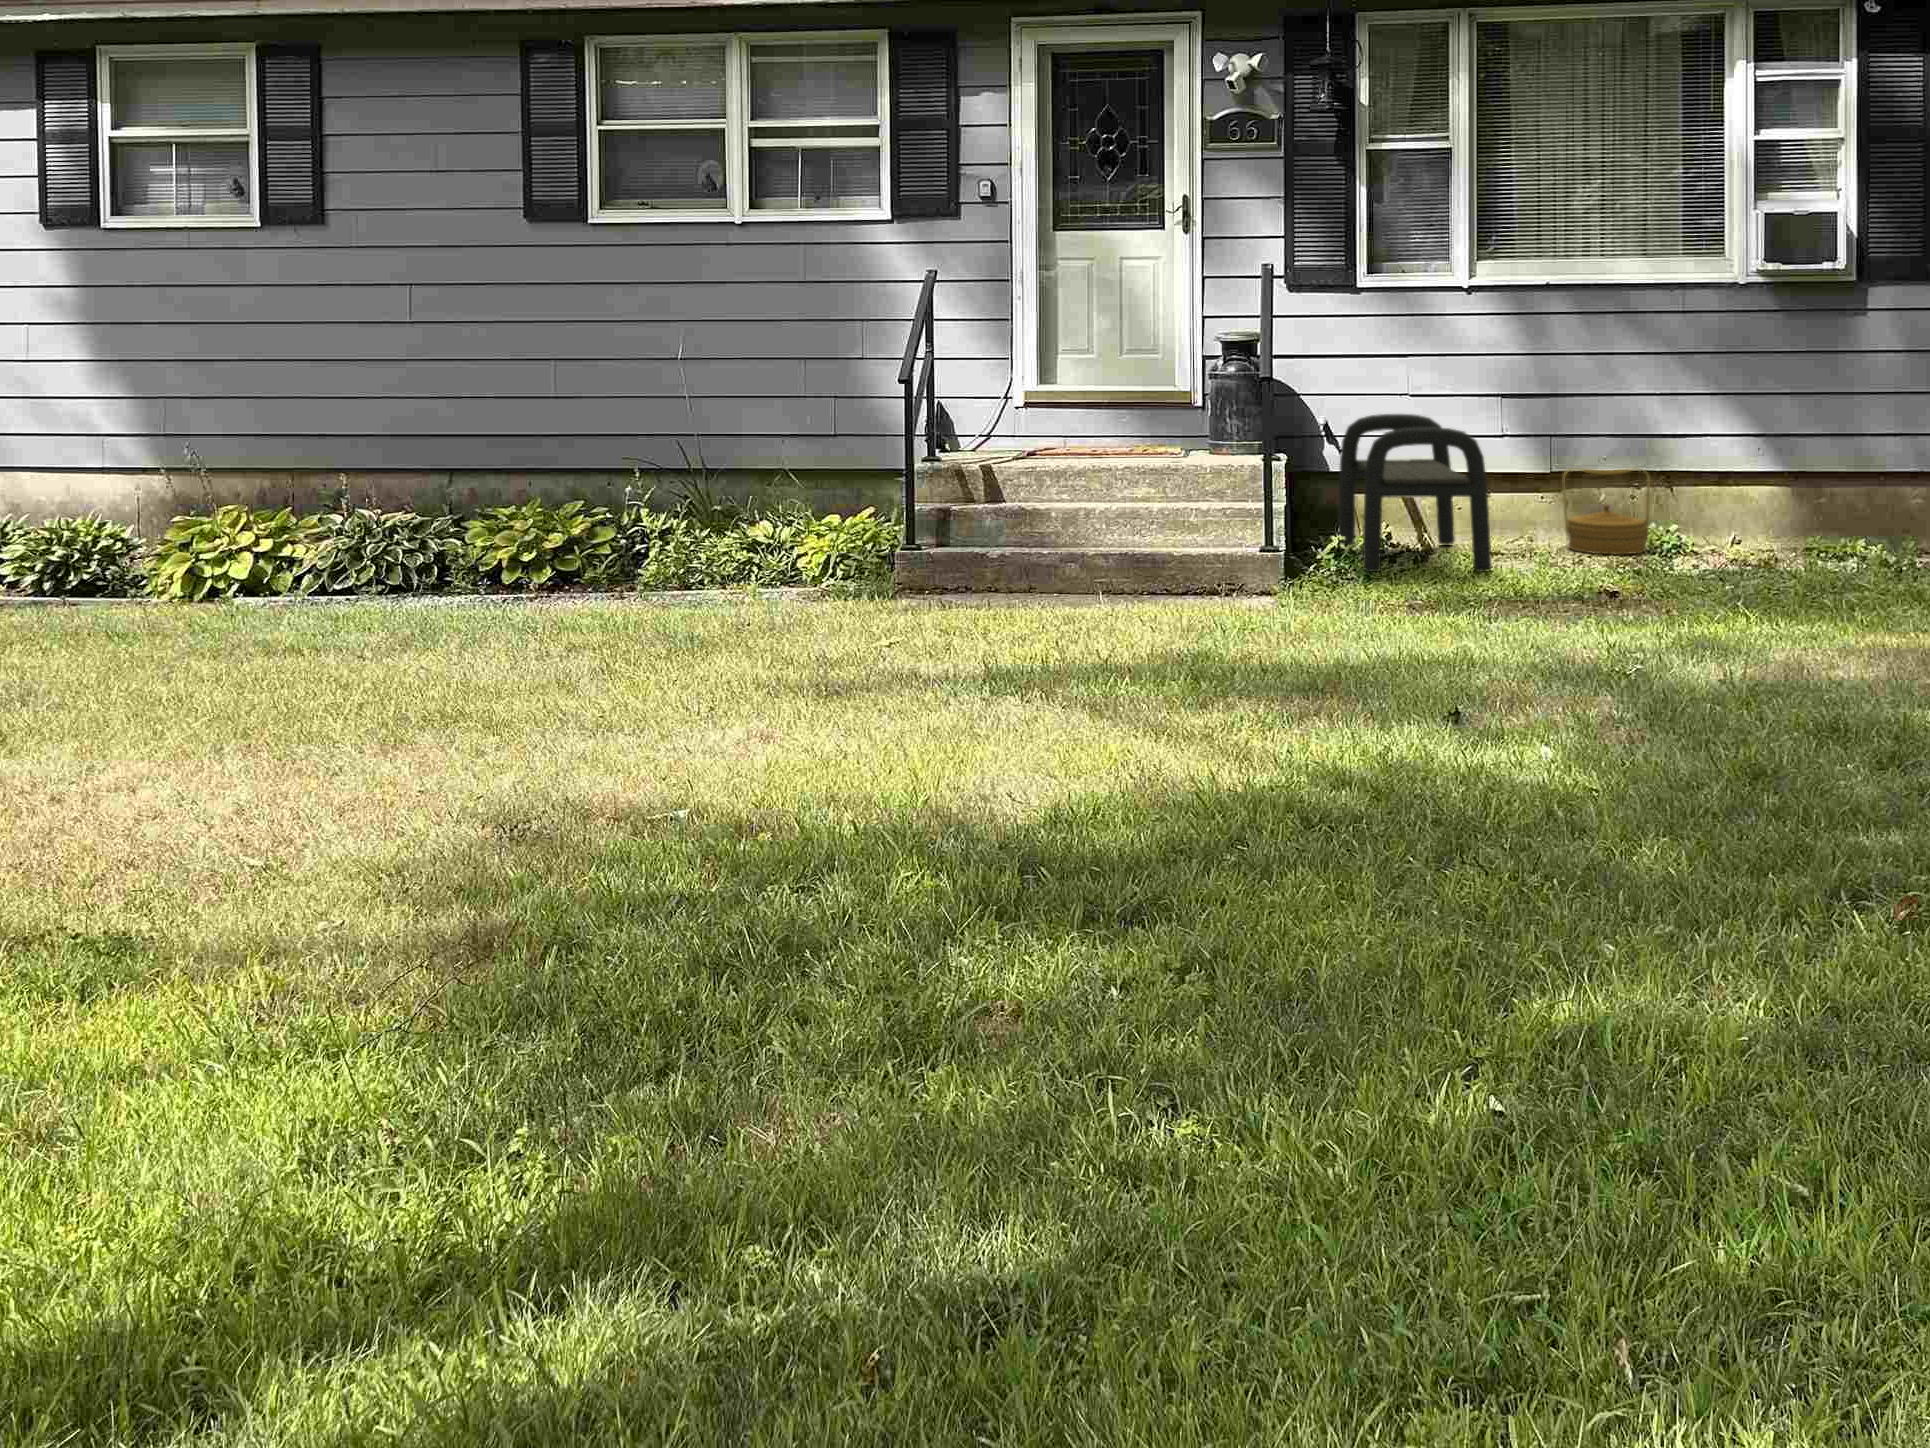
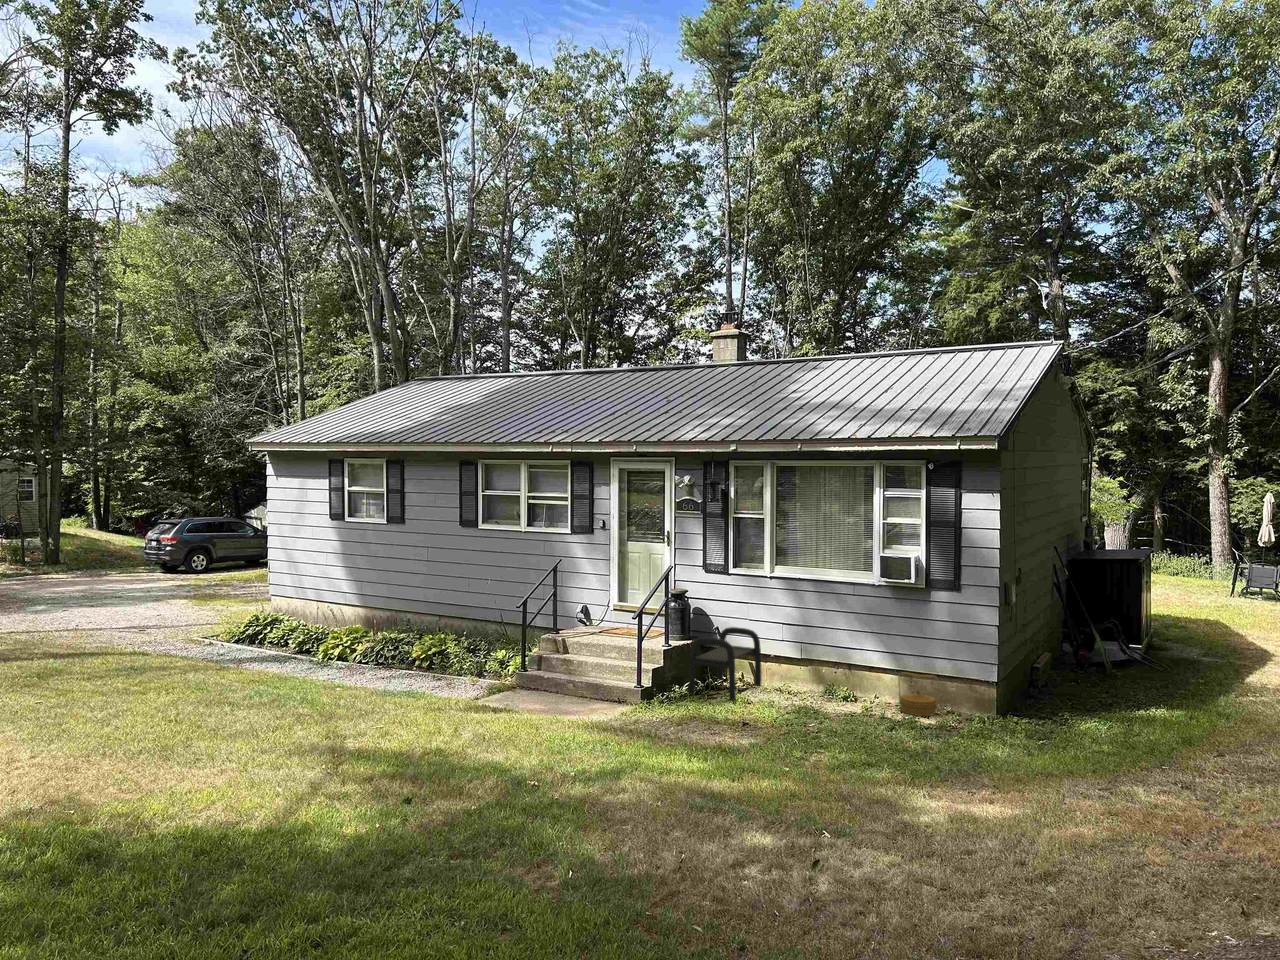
woven basket: present [1562,468,1650,554] -> present [898,672,939,716]

